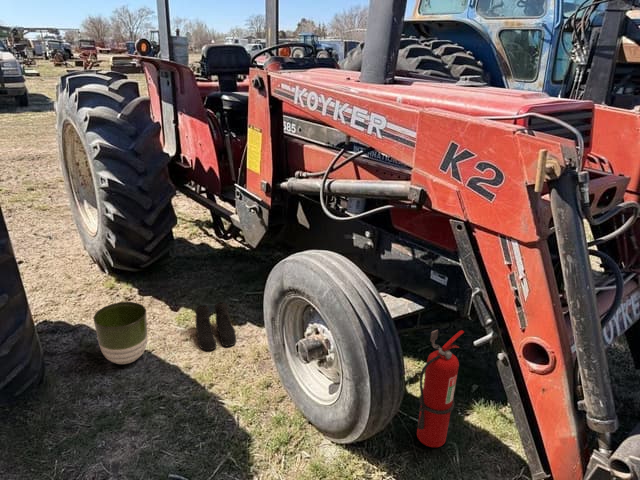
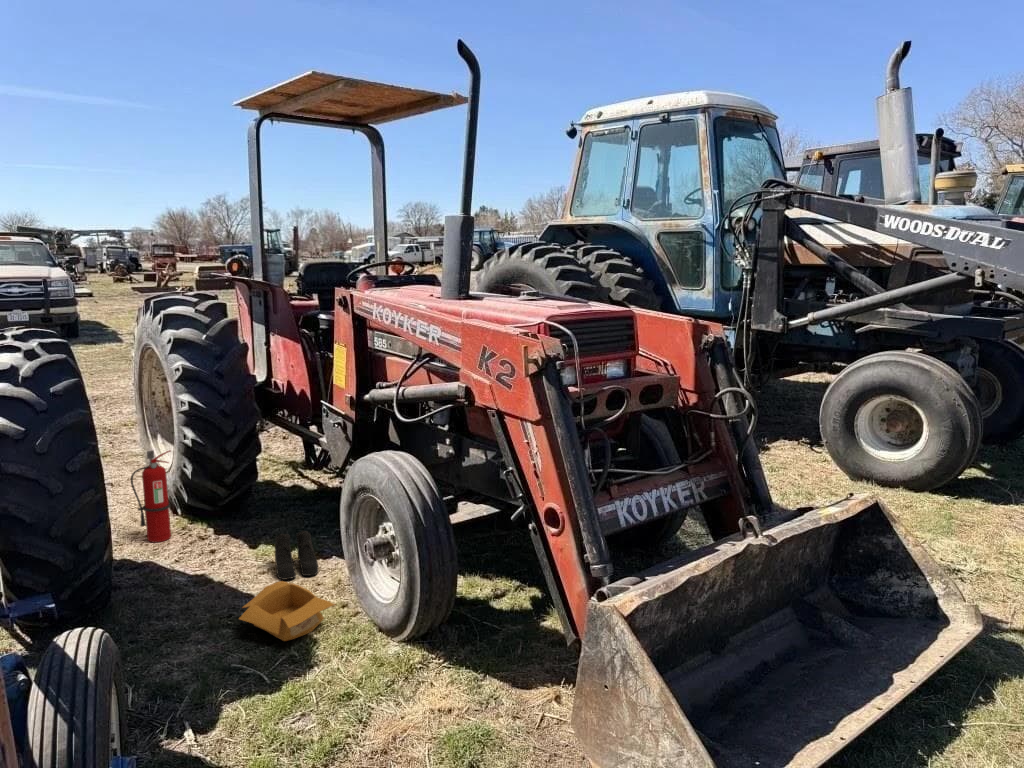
planter: present [93,302,147,364] -> none [166,527,221,592]
fire extinguisher: present [417,330,464,447] -> present [131,450,171,542]
cardboard box: none [169,363,264,433] -> present [239,581,335,641]

